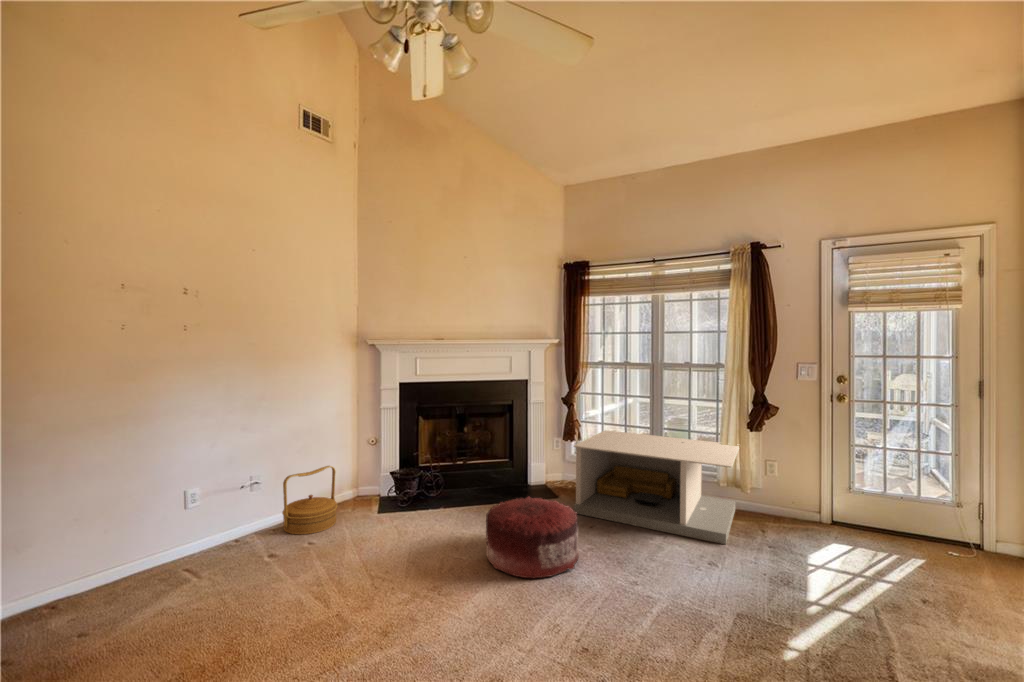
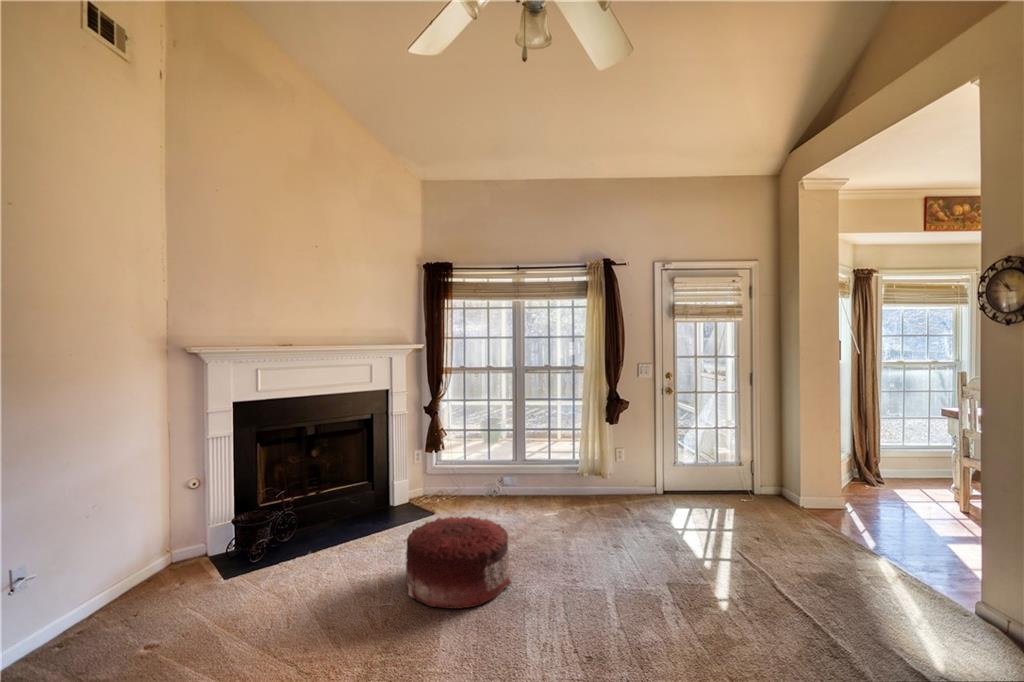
coffee table: present [574,430,739,544] -> none [463,437,615,528]
woven basket: present [282,466,337,535] -> none [59,529,159,648]

